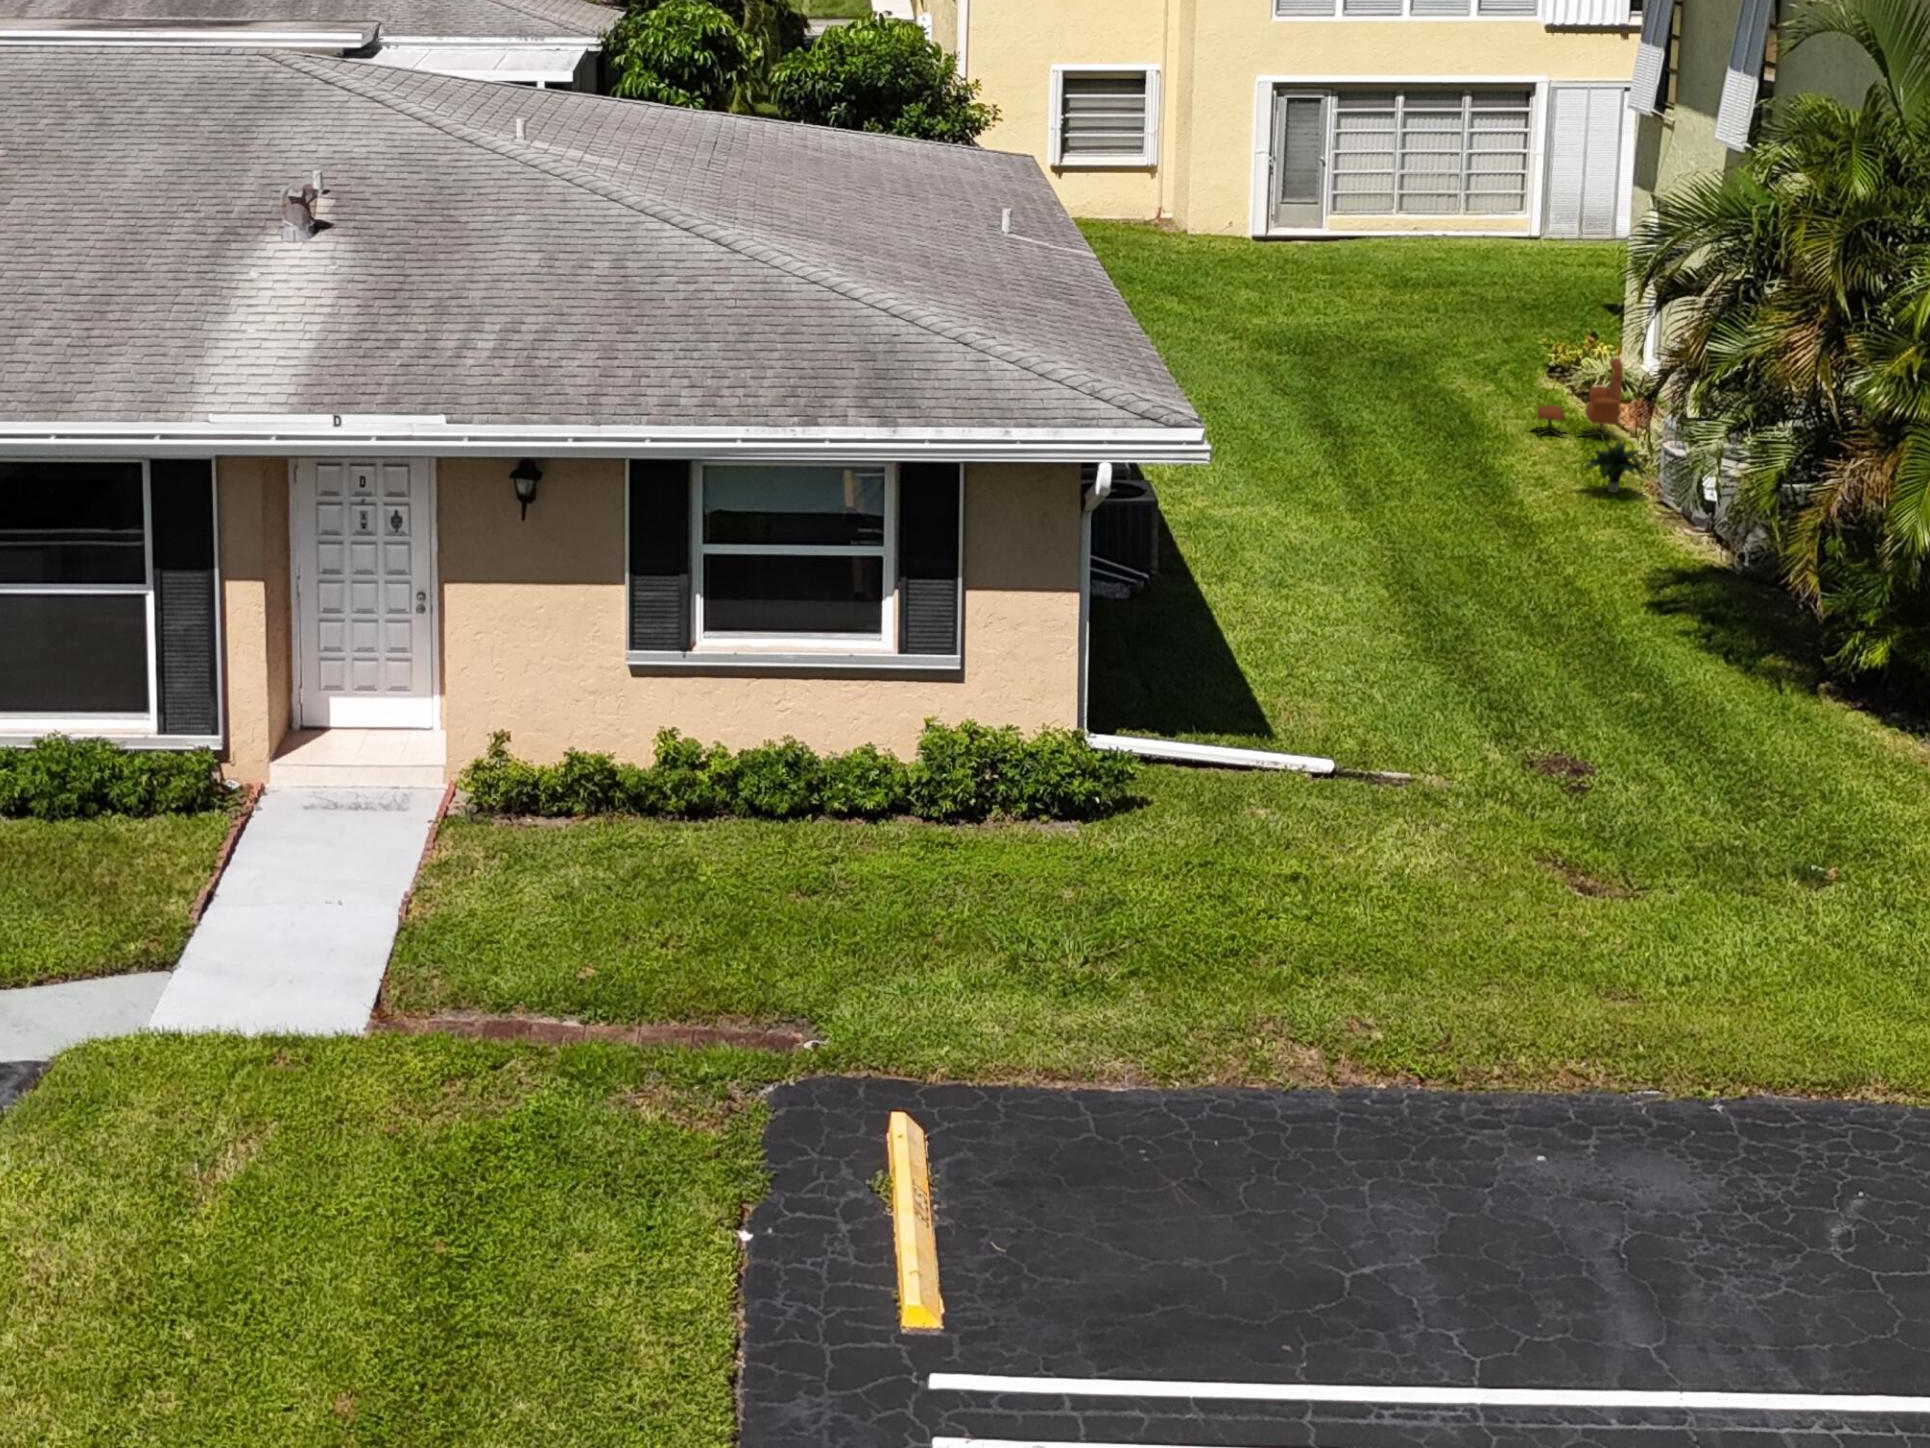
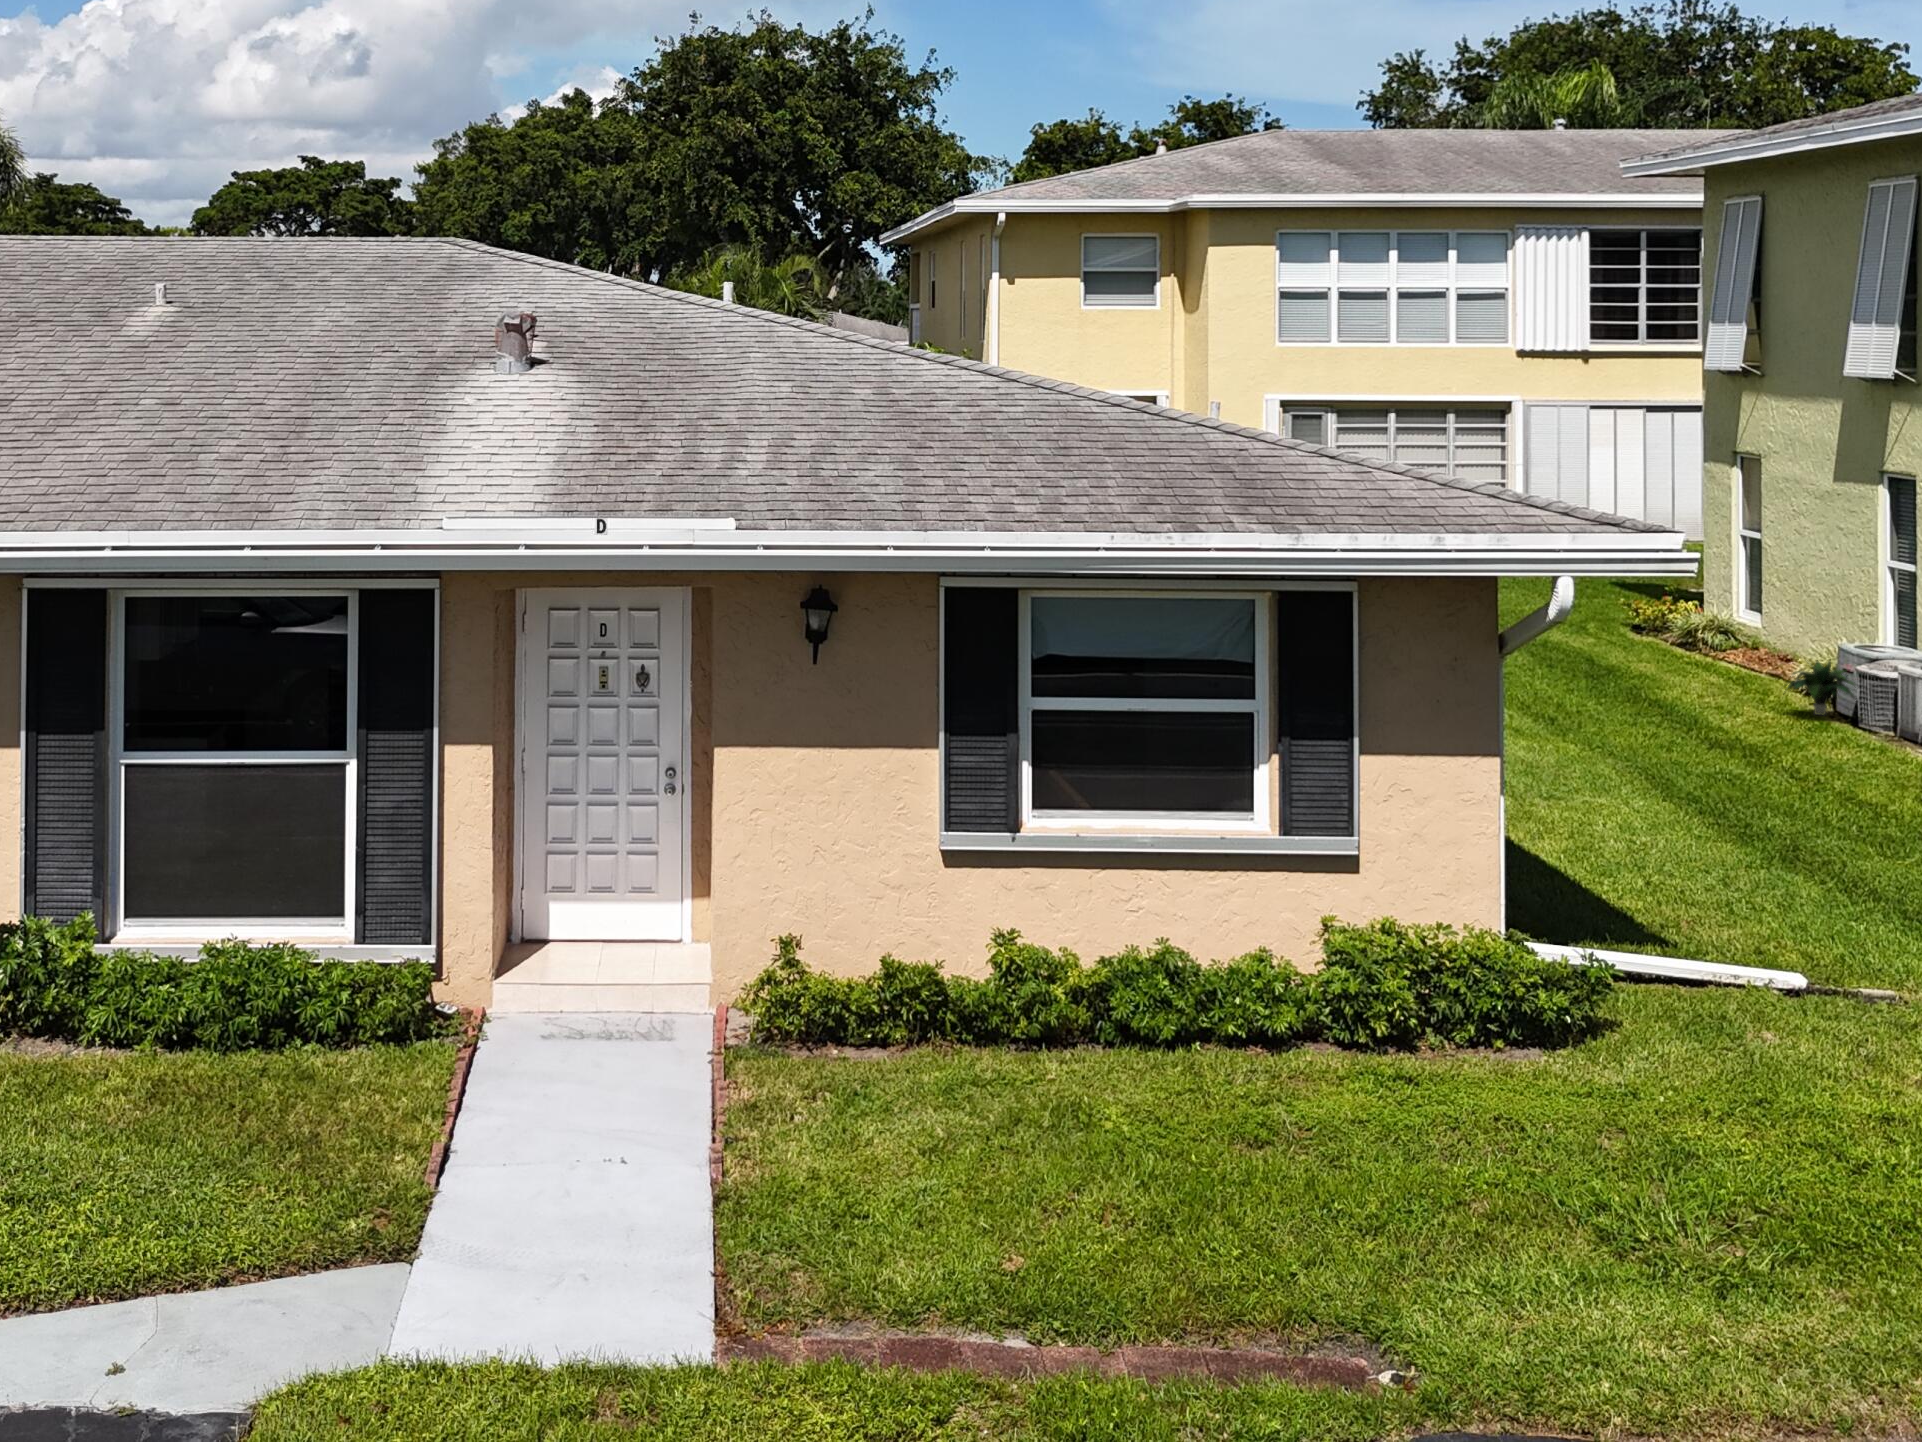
lounge chair: present [1533,358,1623,441] -> none [1679,591,1783,675]

